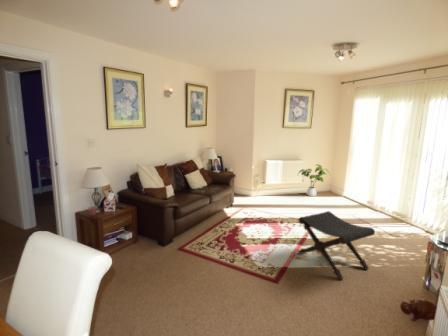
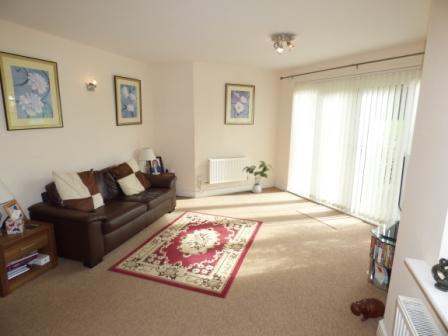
footstool: present [298,211,375,280] -> none [244,211,321,285]

